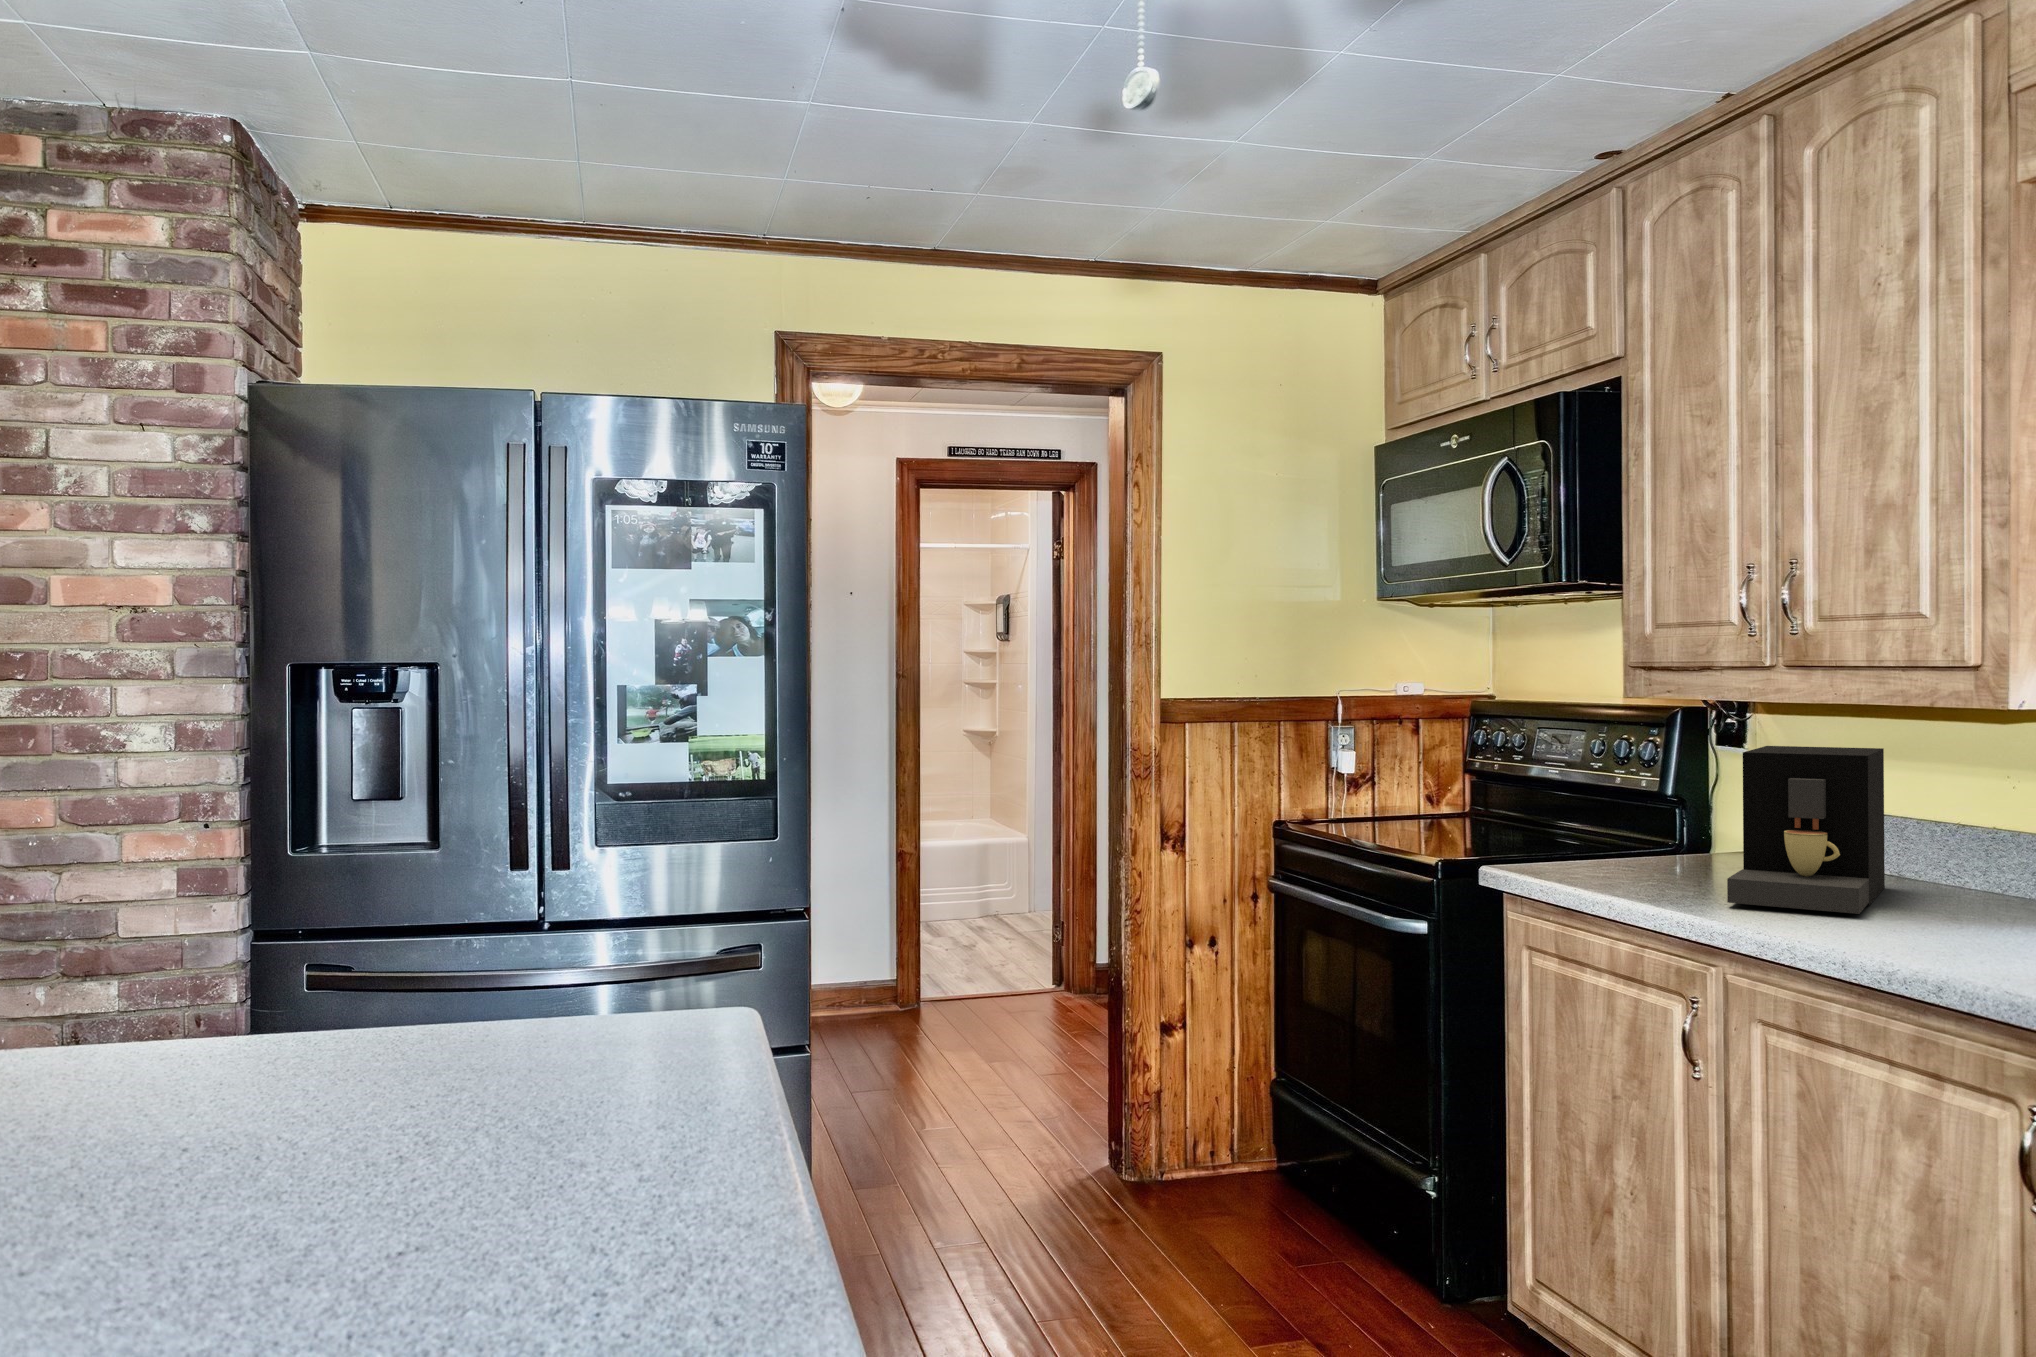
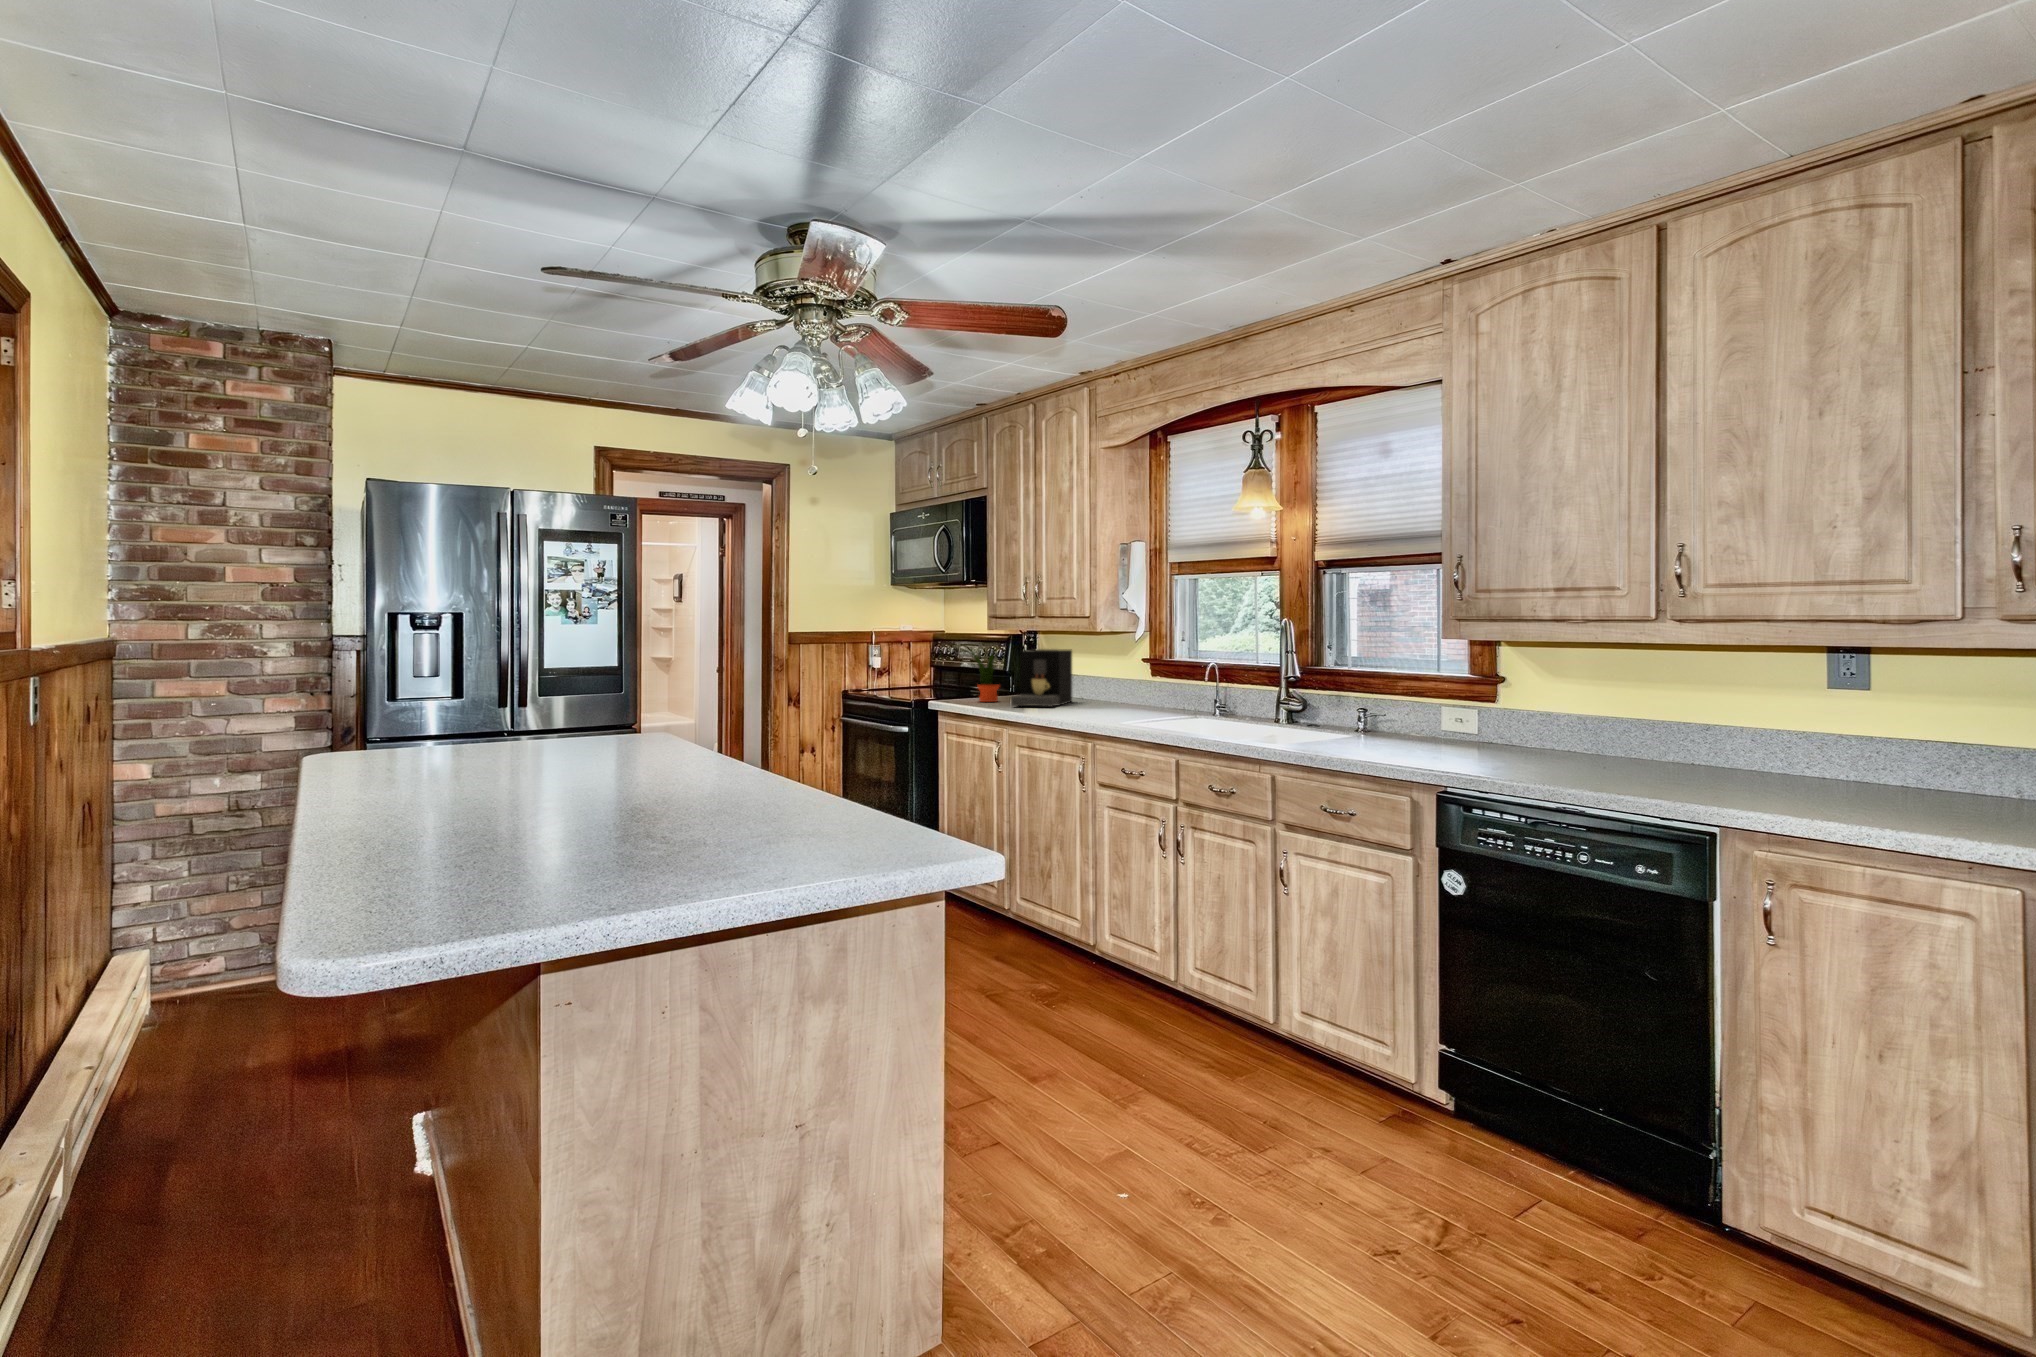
potted plant: none [1584,736,1667,876] -> present [971,649,999,702]

